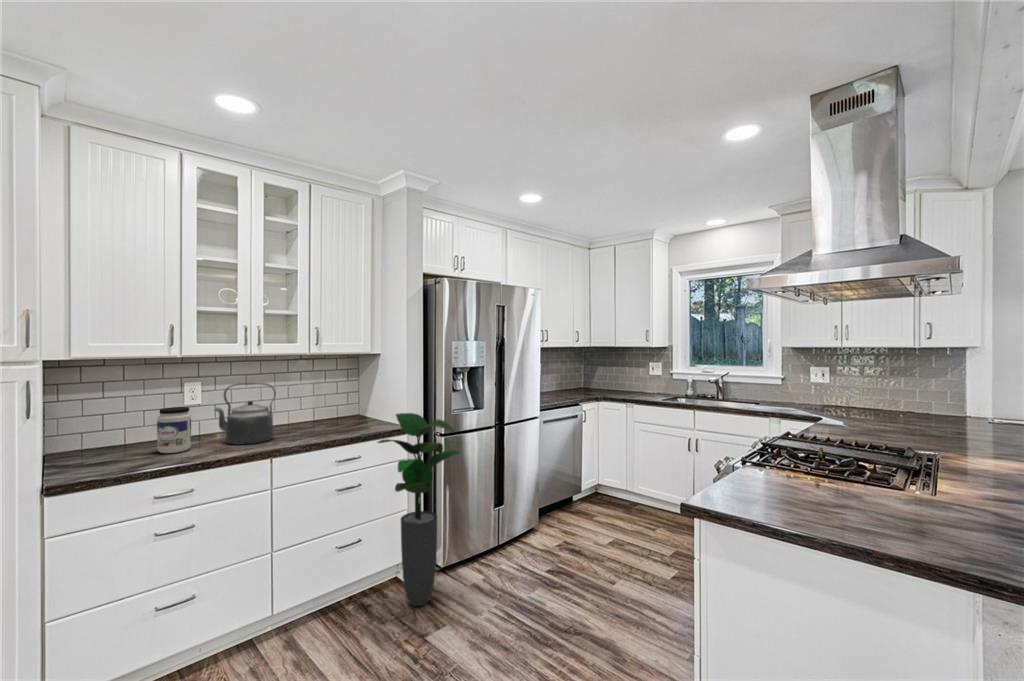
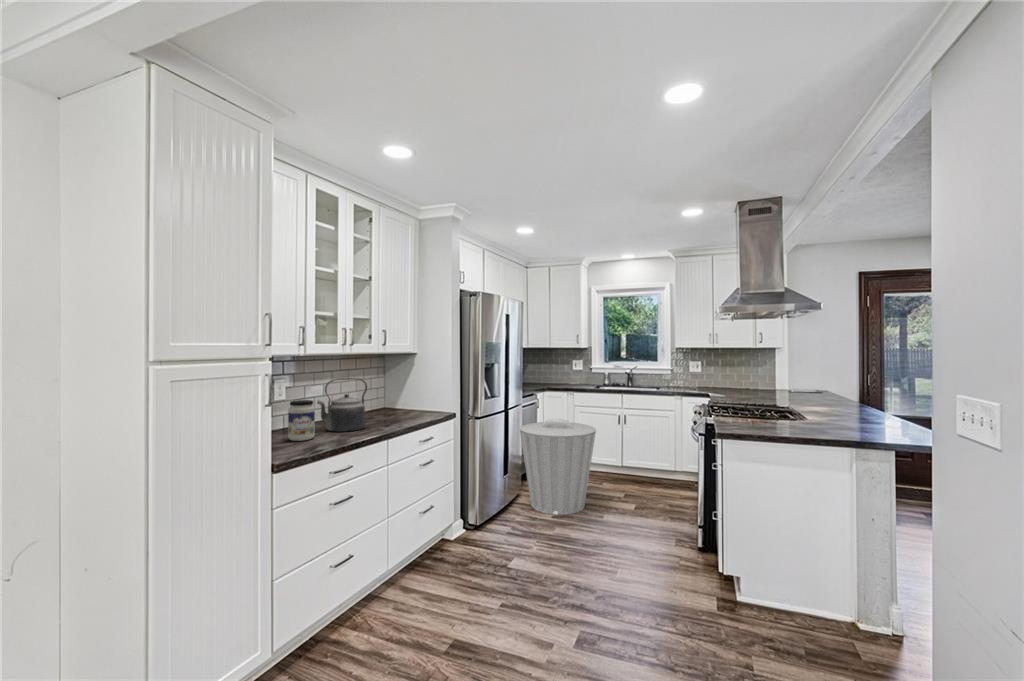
potted plant: present [378,413,459,606] -> none [452,401,513,551]
trash can: none [523,440,623,570] -> present [520,419,596,515]

